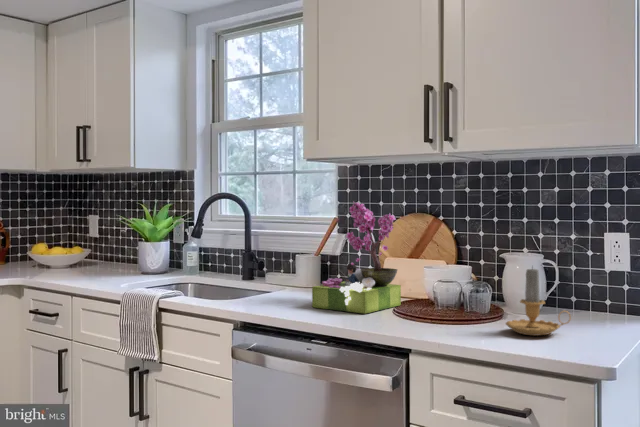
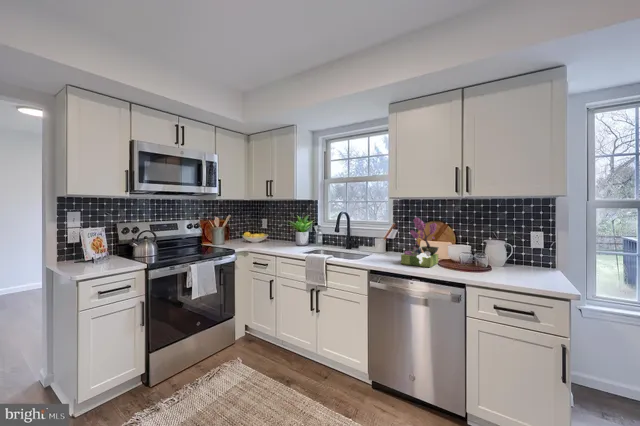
candle: present [506,269,571,336] -> none [505,248,536,279]

